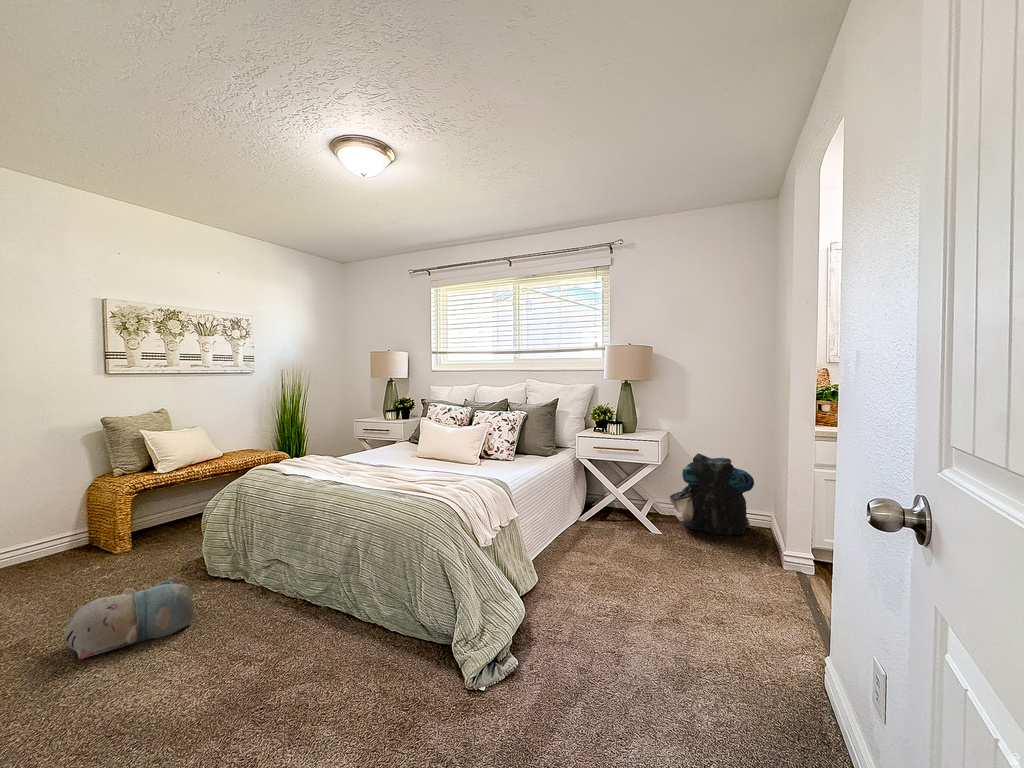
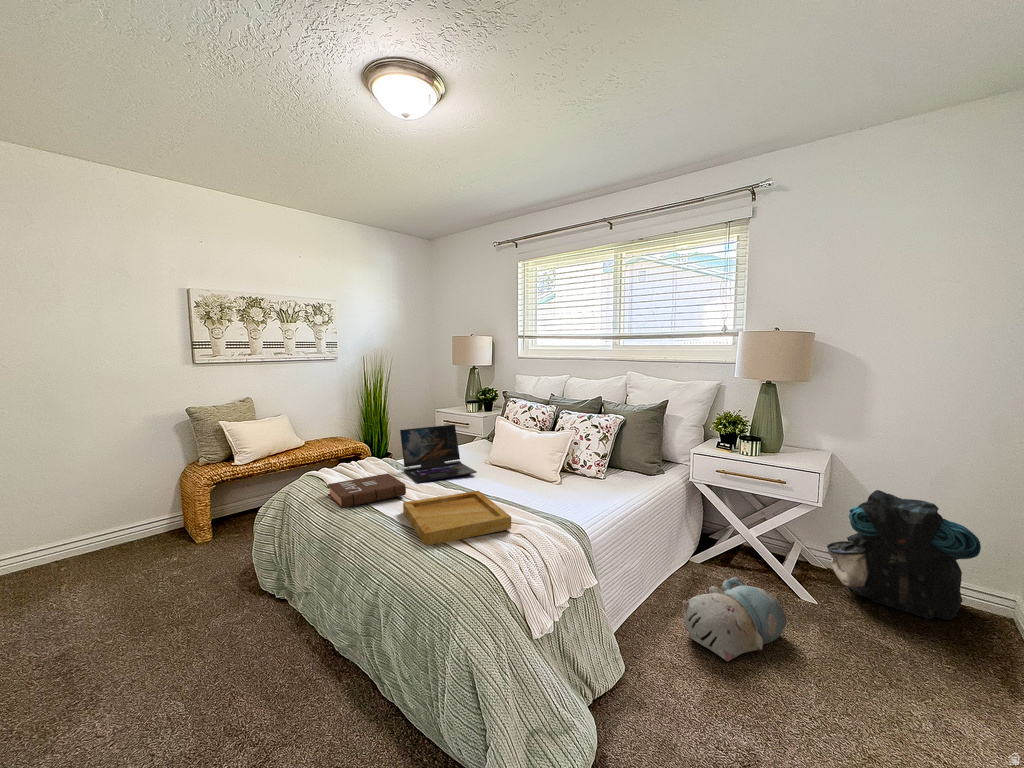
laptop: none [341,423,411,467] -> present [400,425,477,482]
book: none [291,459,361,482] -> present [328,474,406,508]
tray: none [365,465,455,495] -> present [403,491,511,545]
plush toy: present [63,577,194,659] -> present [682,577,787,661]

